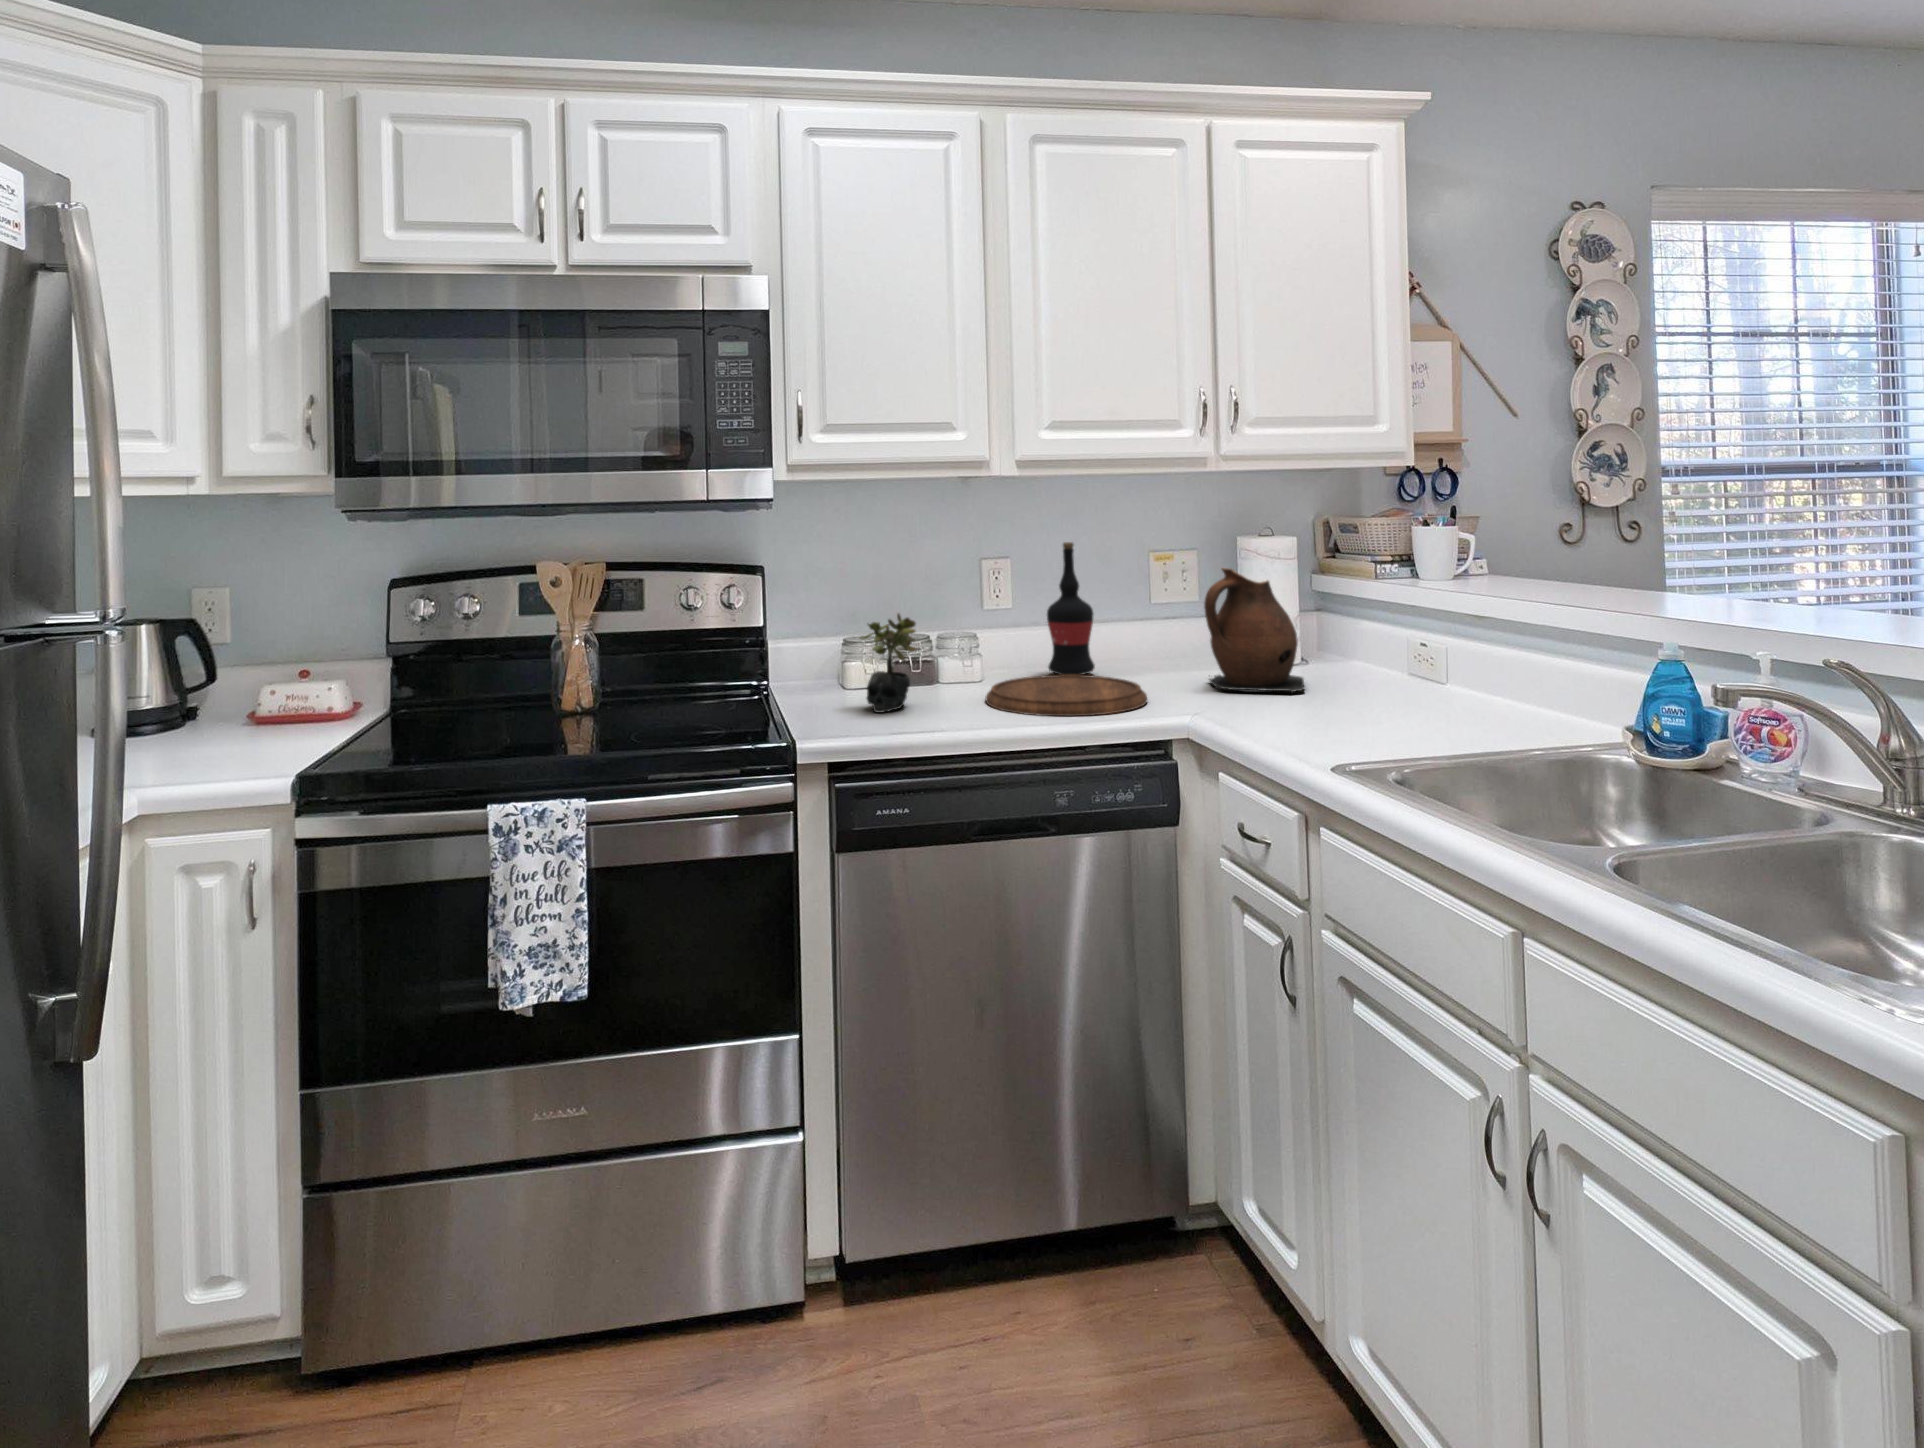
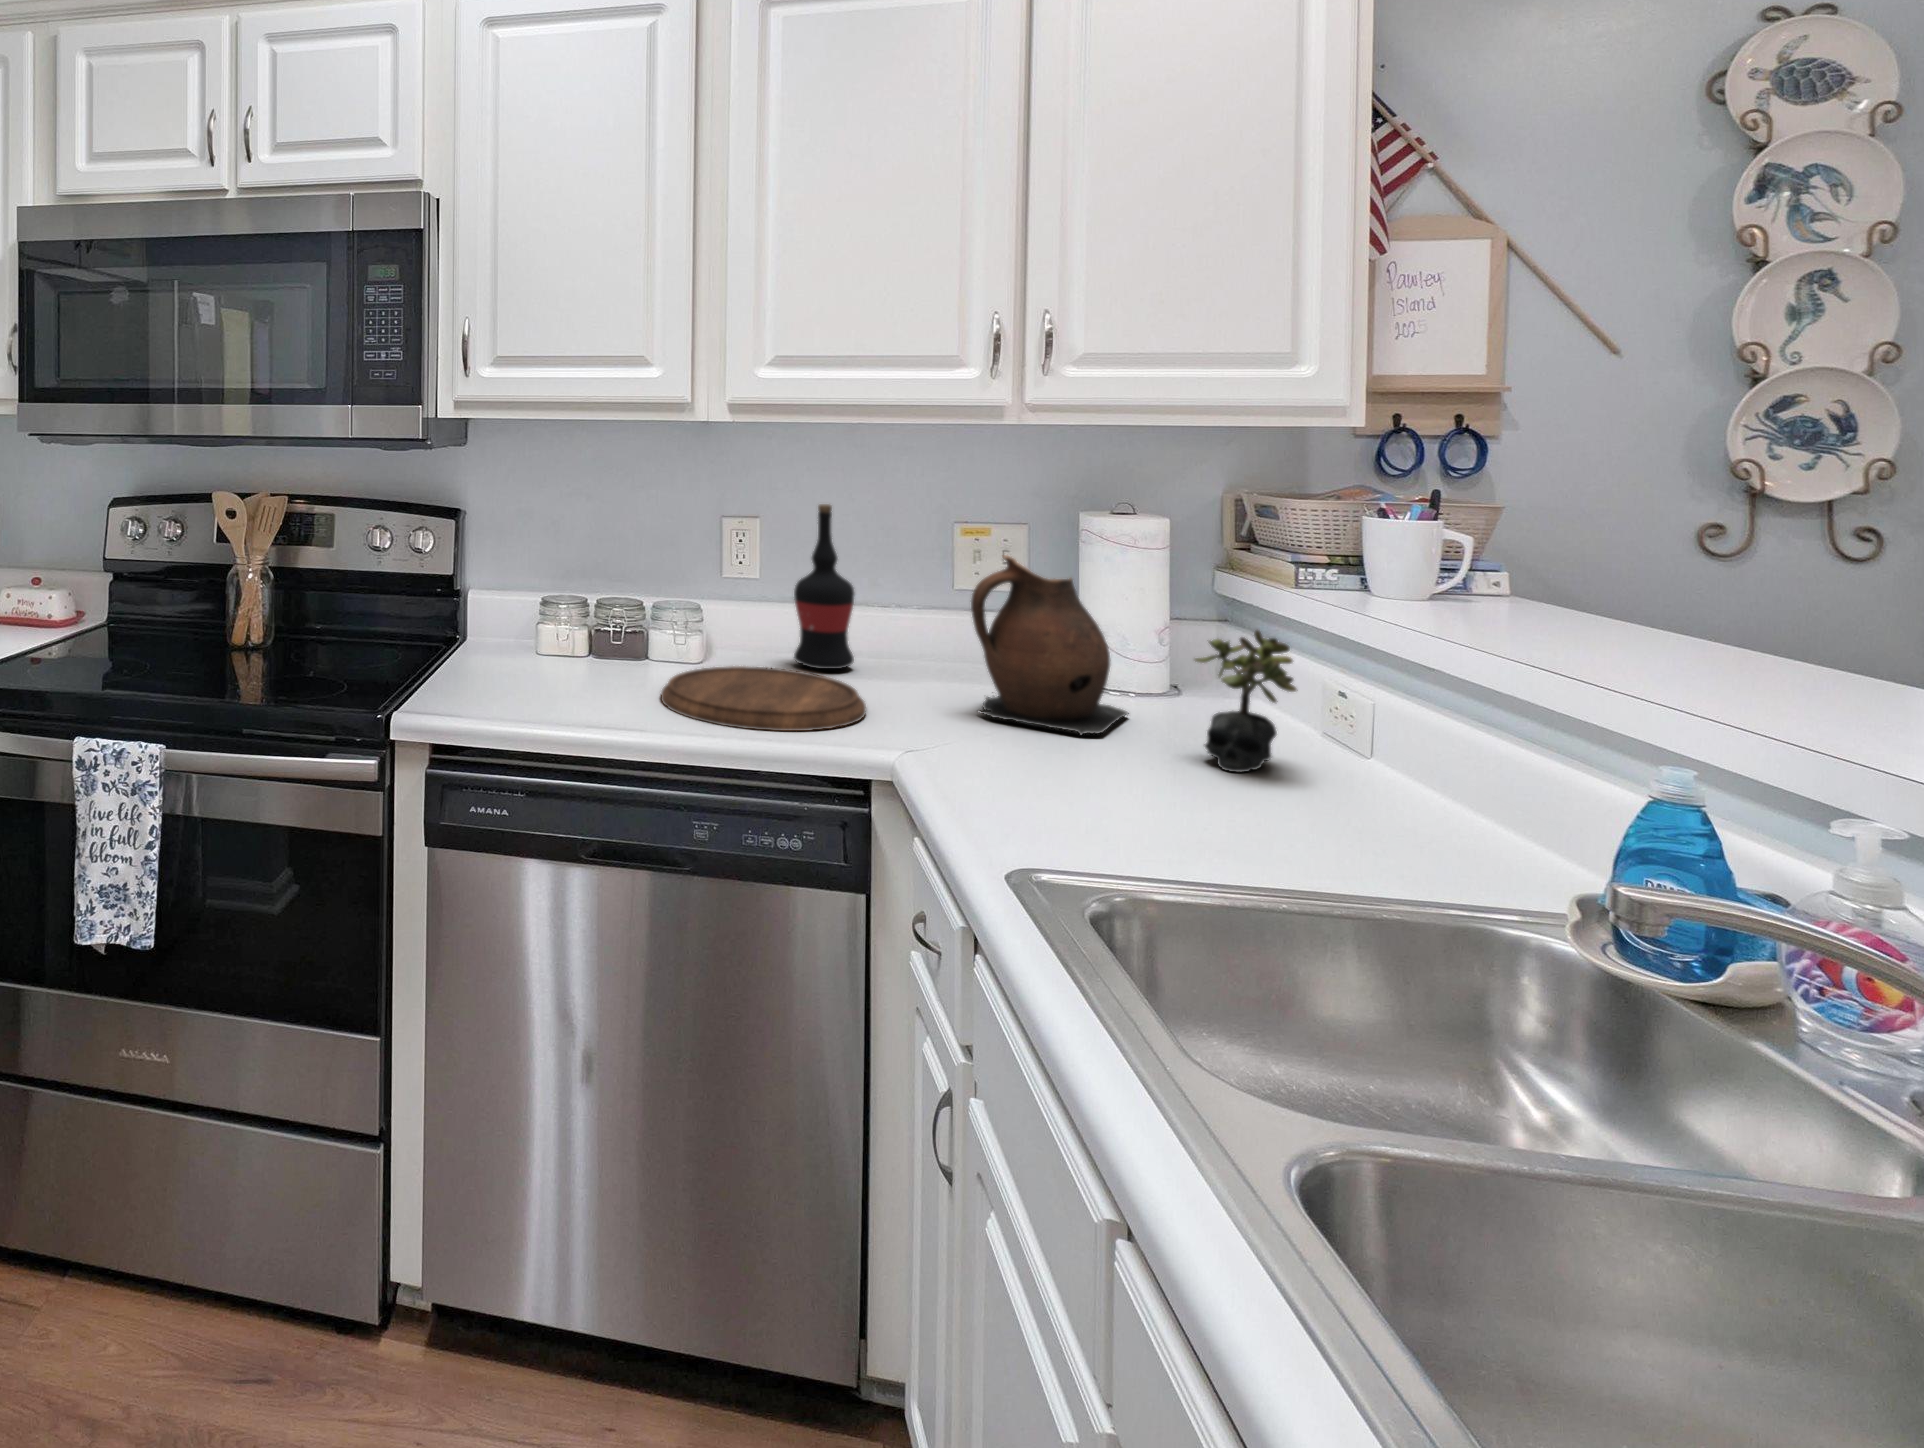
succulent plant: present [860,614,916,713] -> present [1195,630,1297,772]

